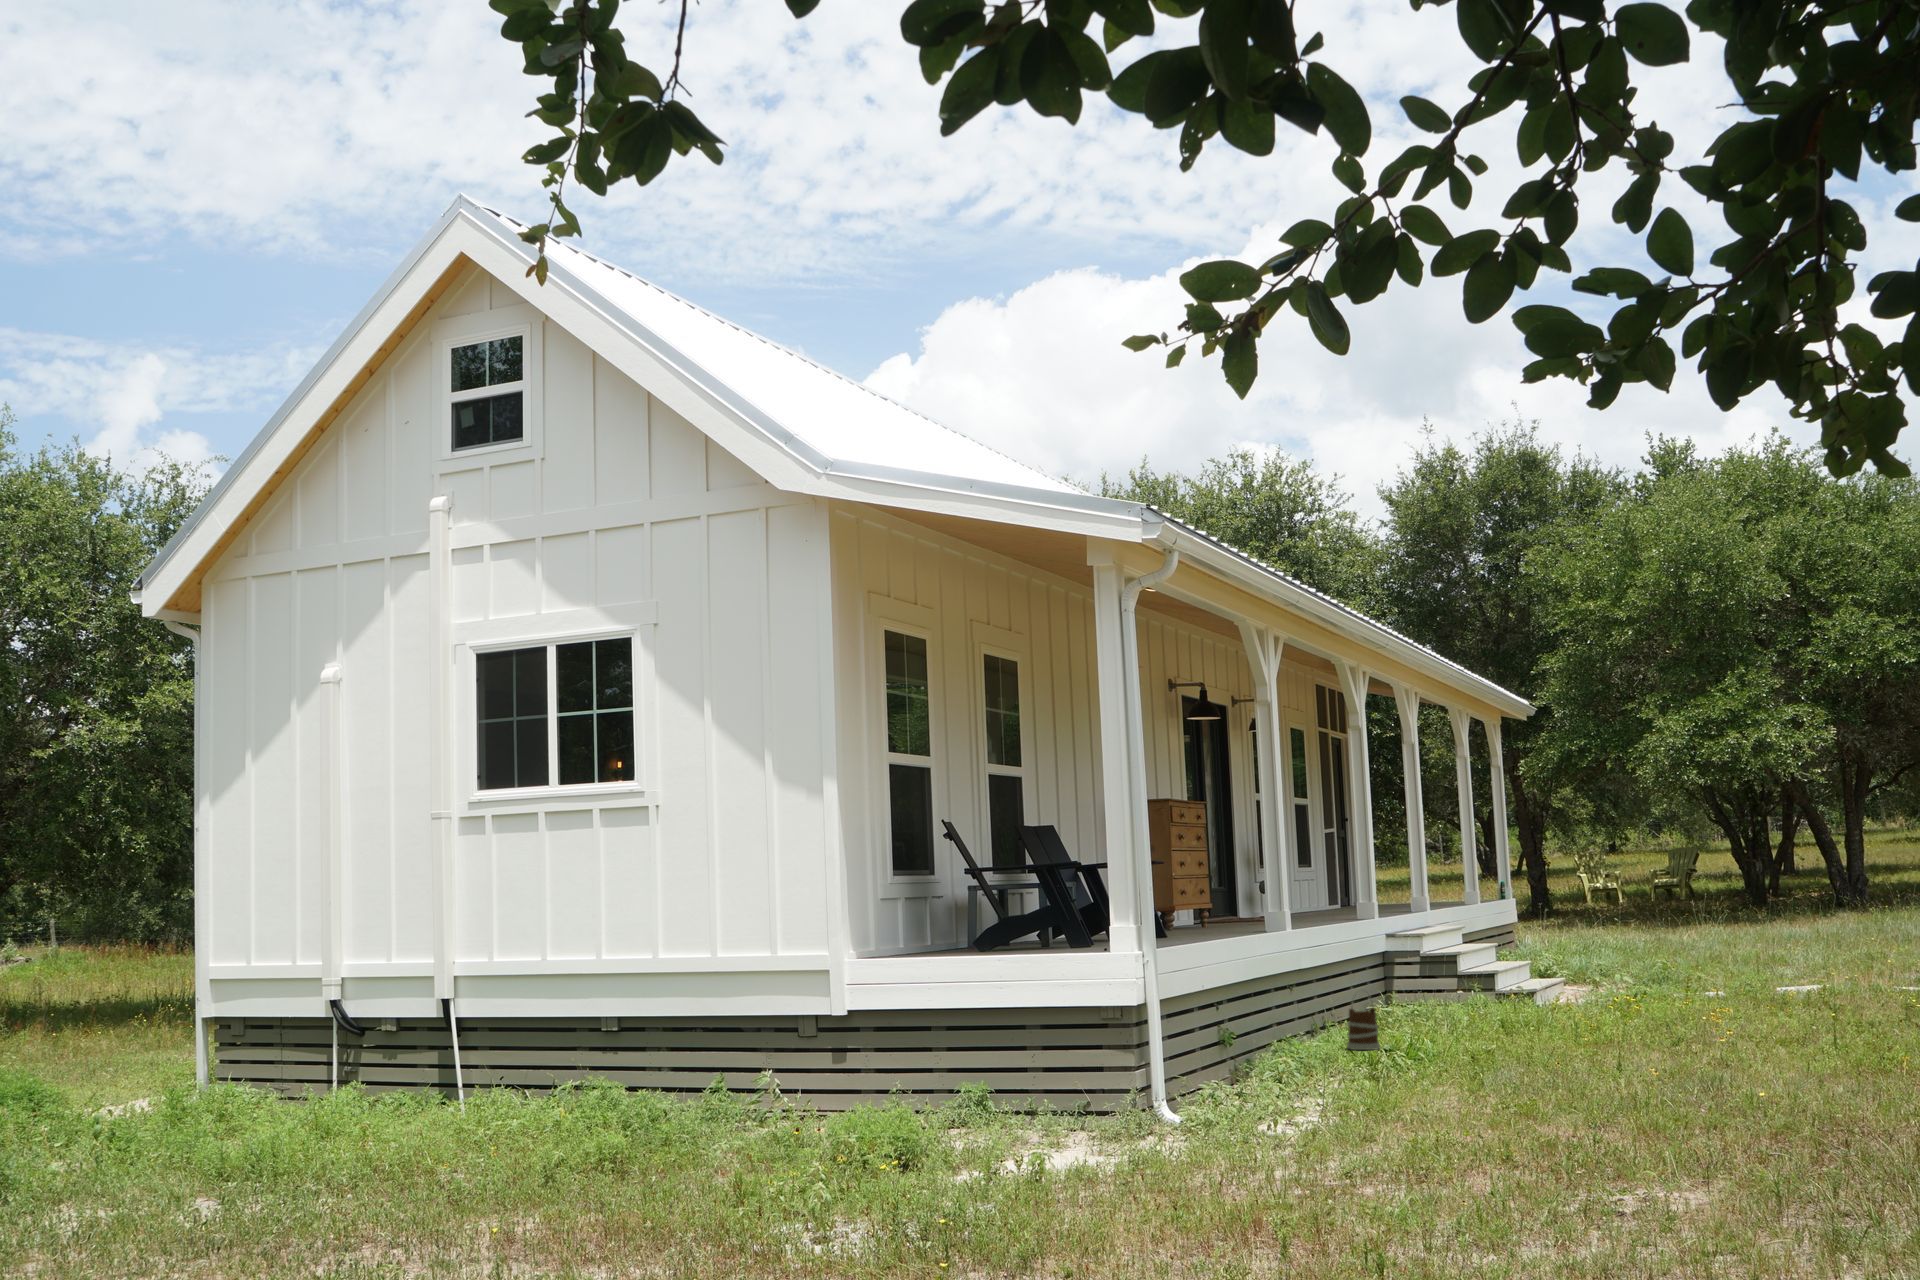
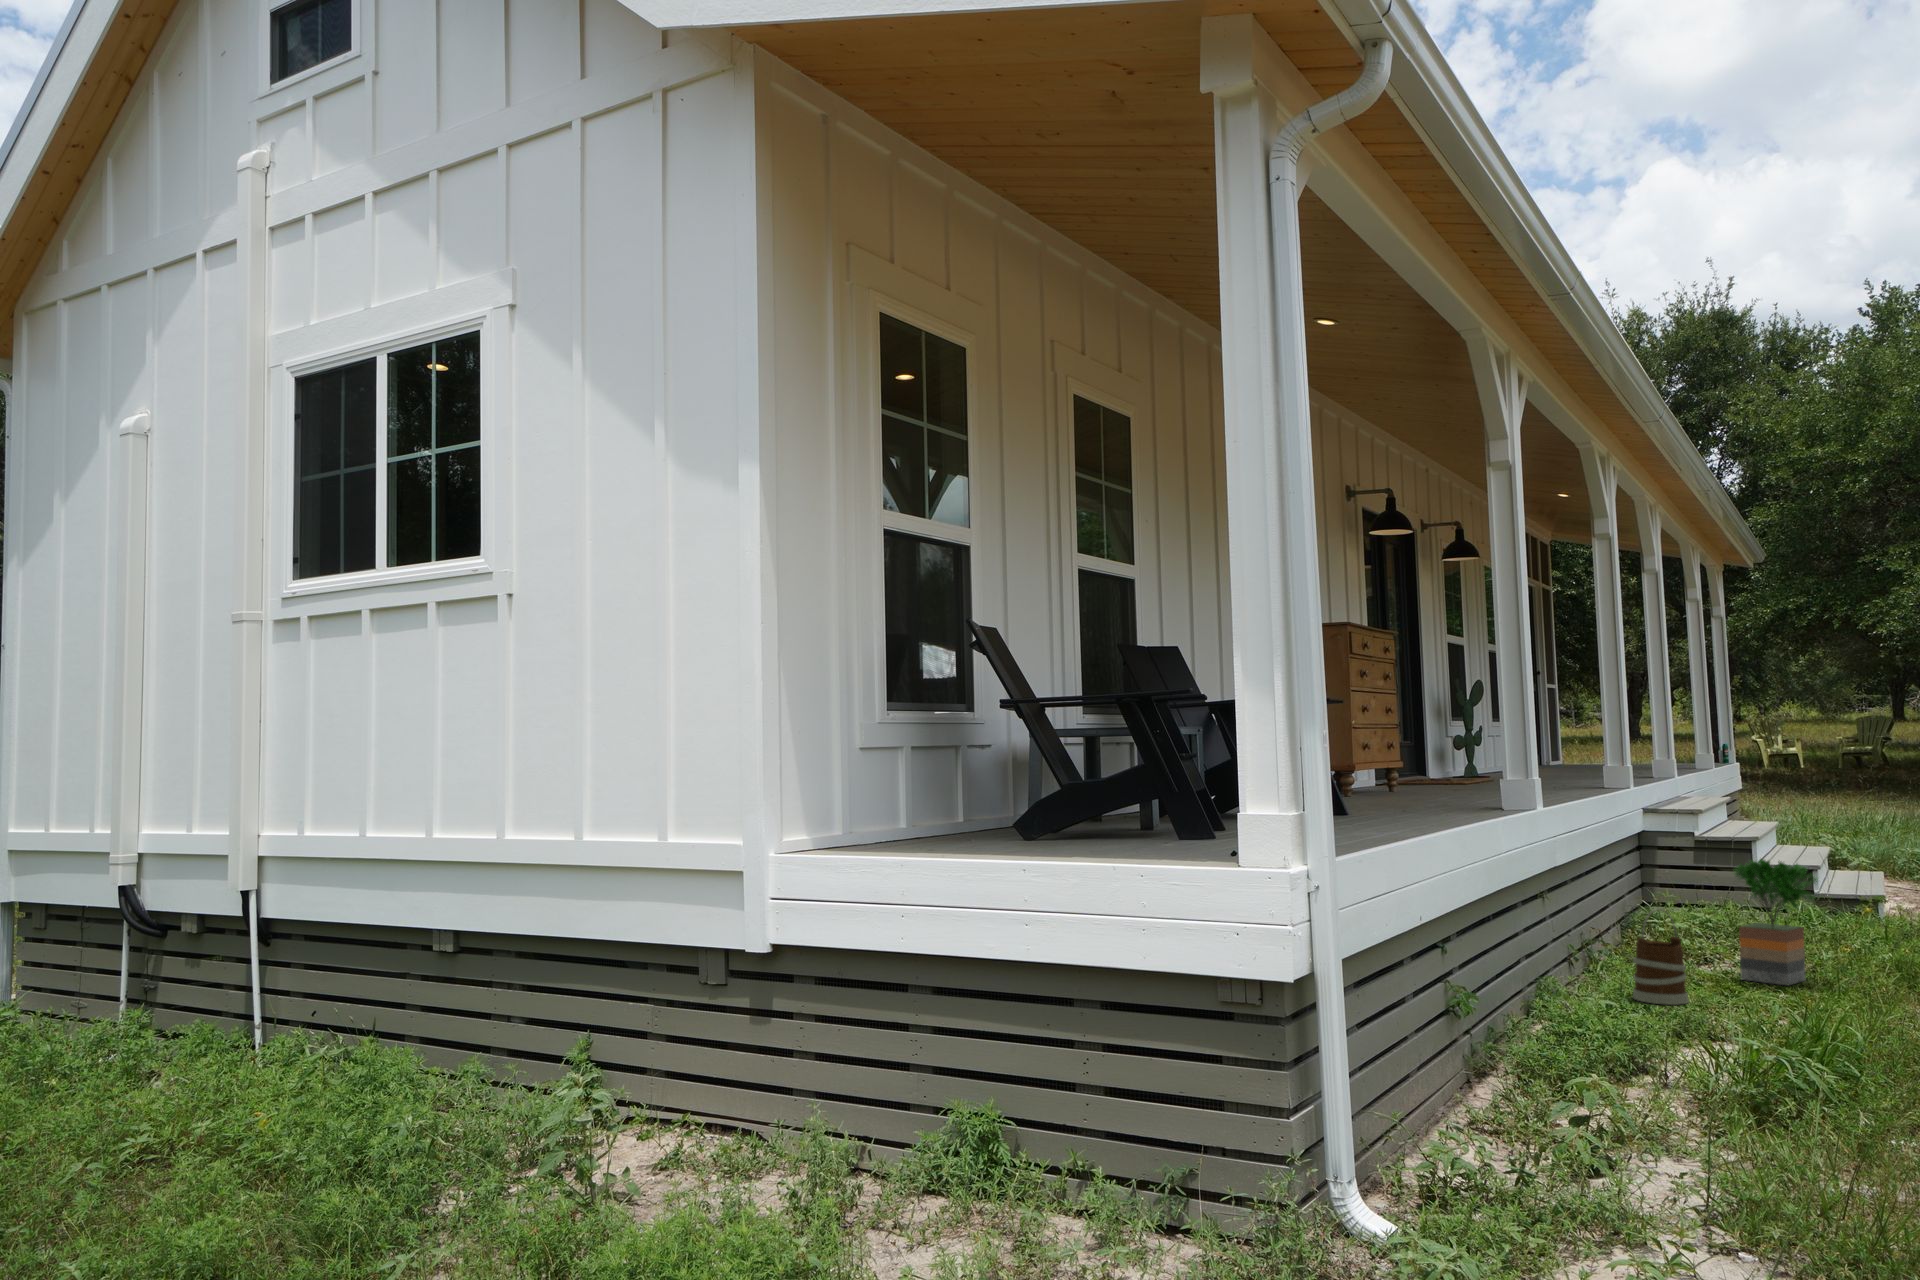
potted tree: none [1416,957,1469,1040] -> present [1735,859,1818,986]

